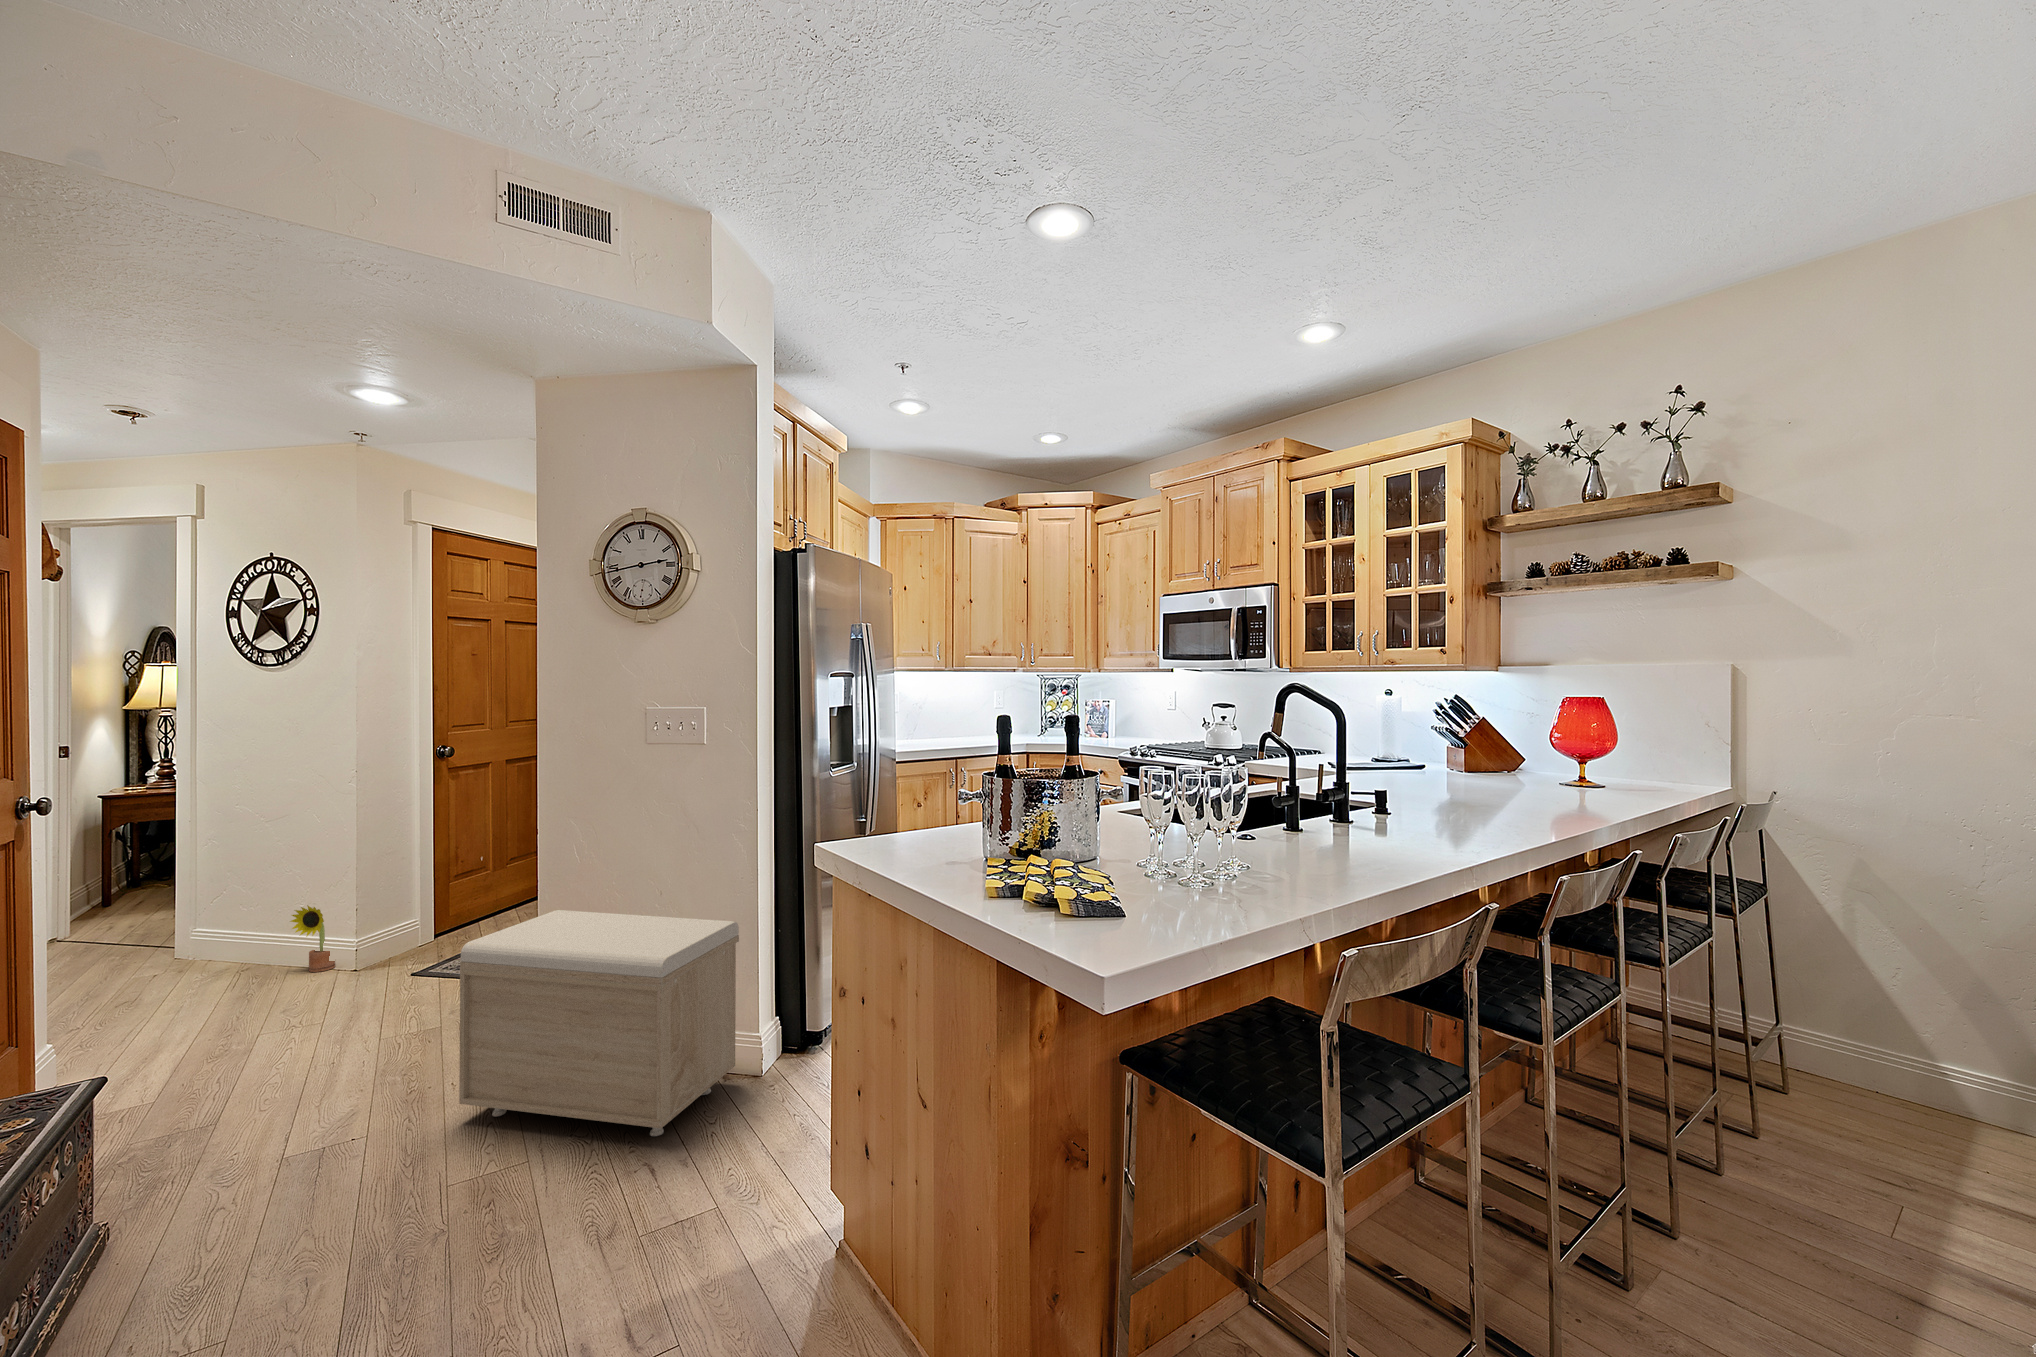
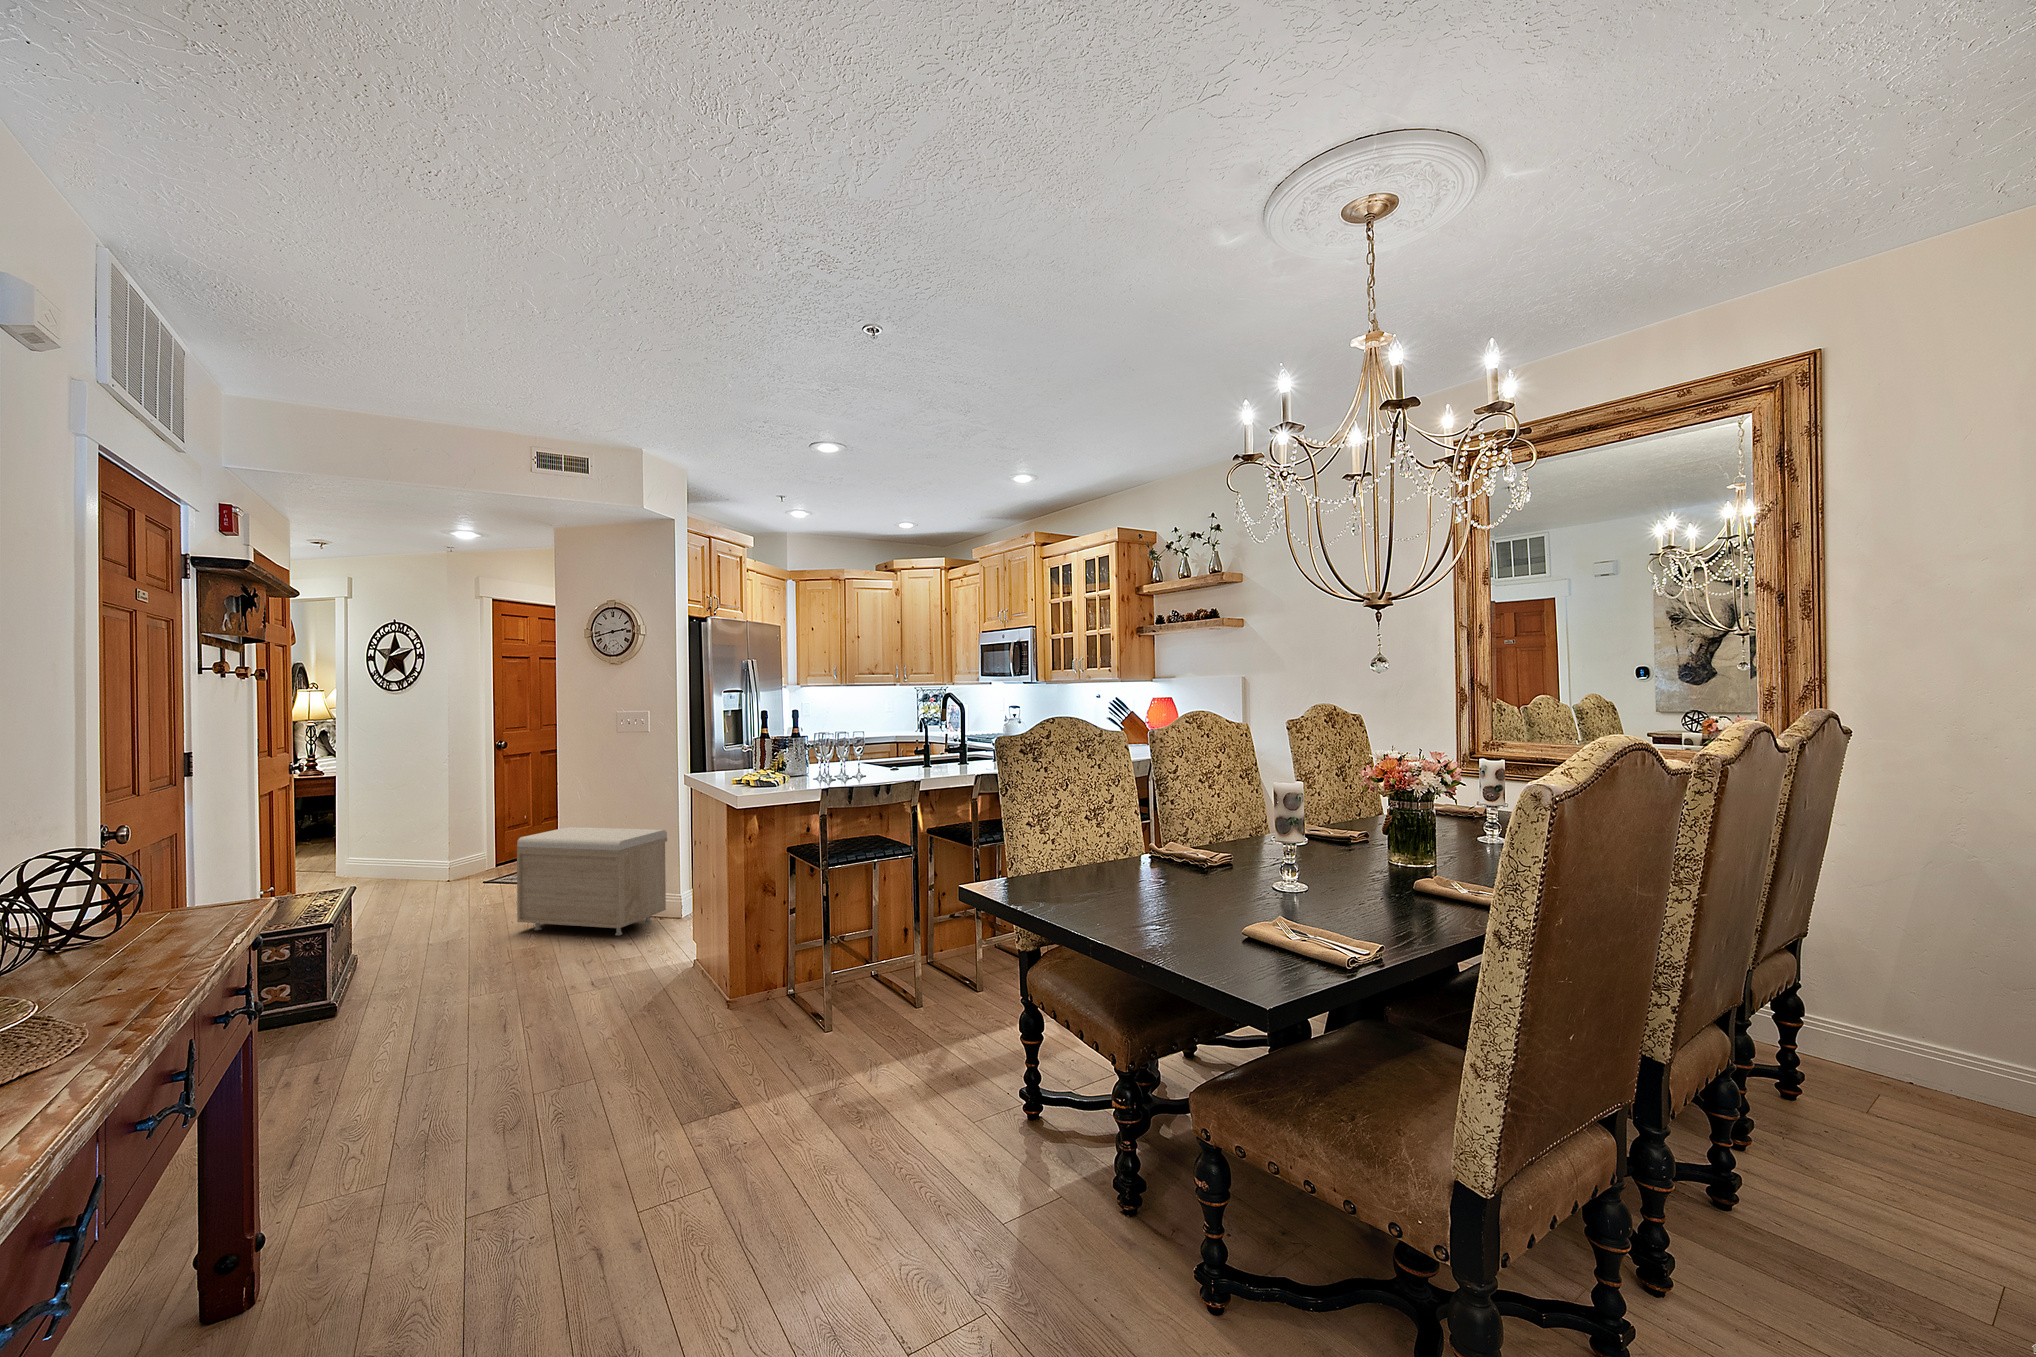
decorative plant: present [290,905,335,972] -> none [410,840,437,882]

